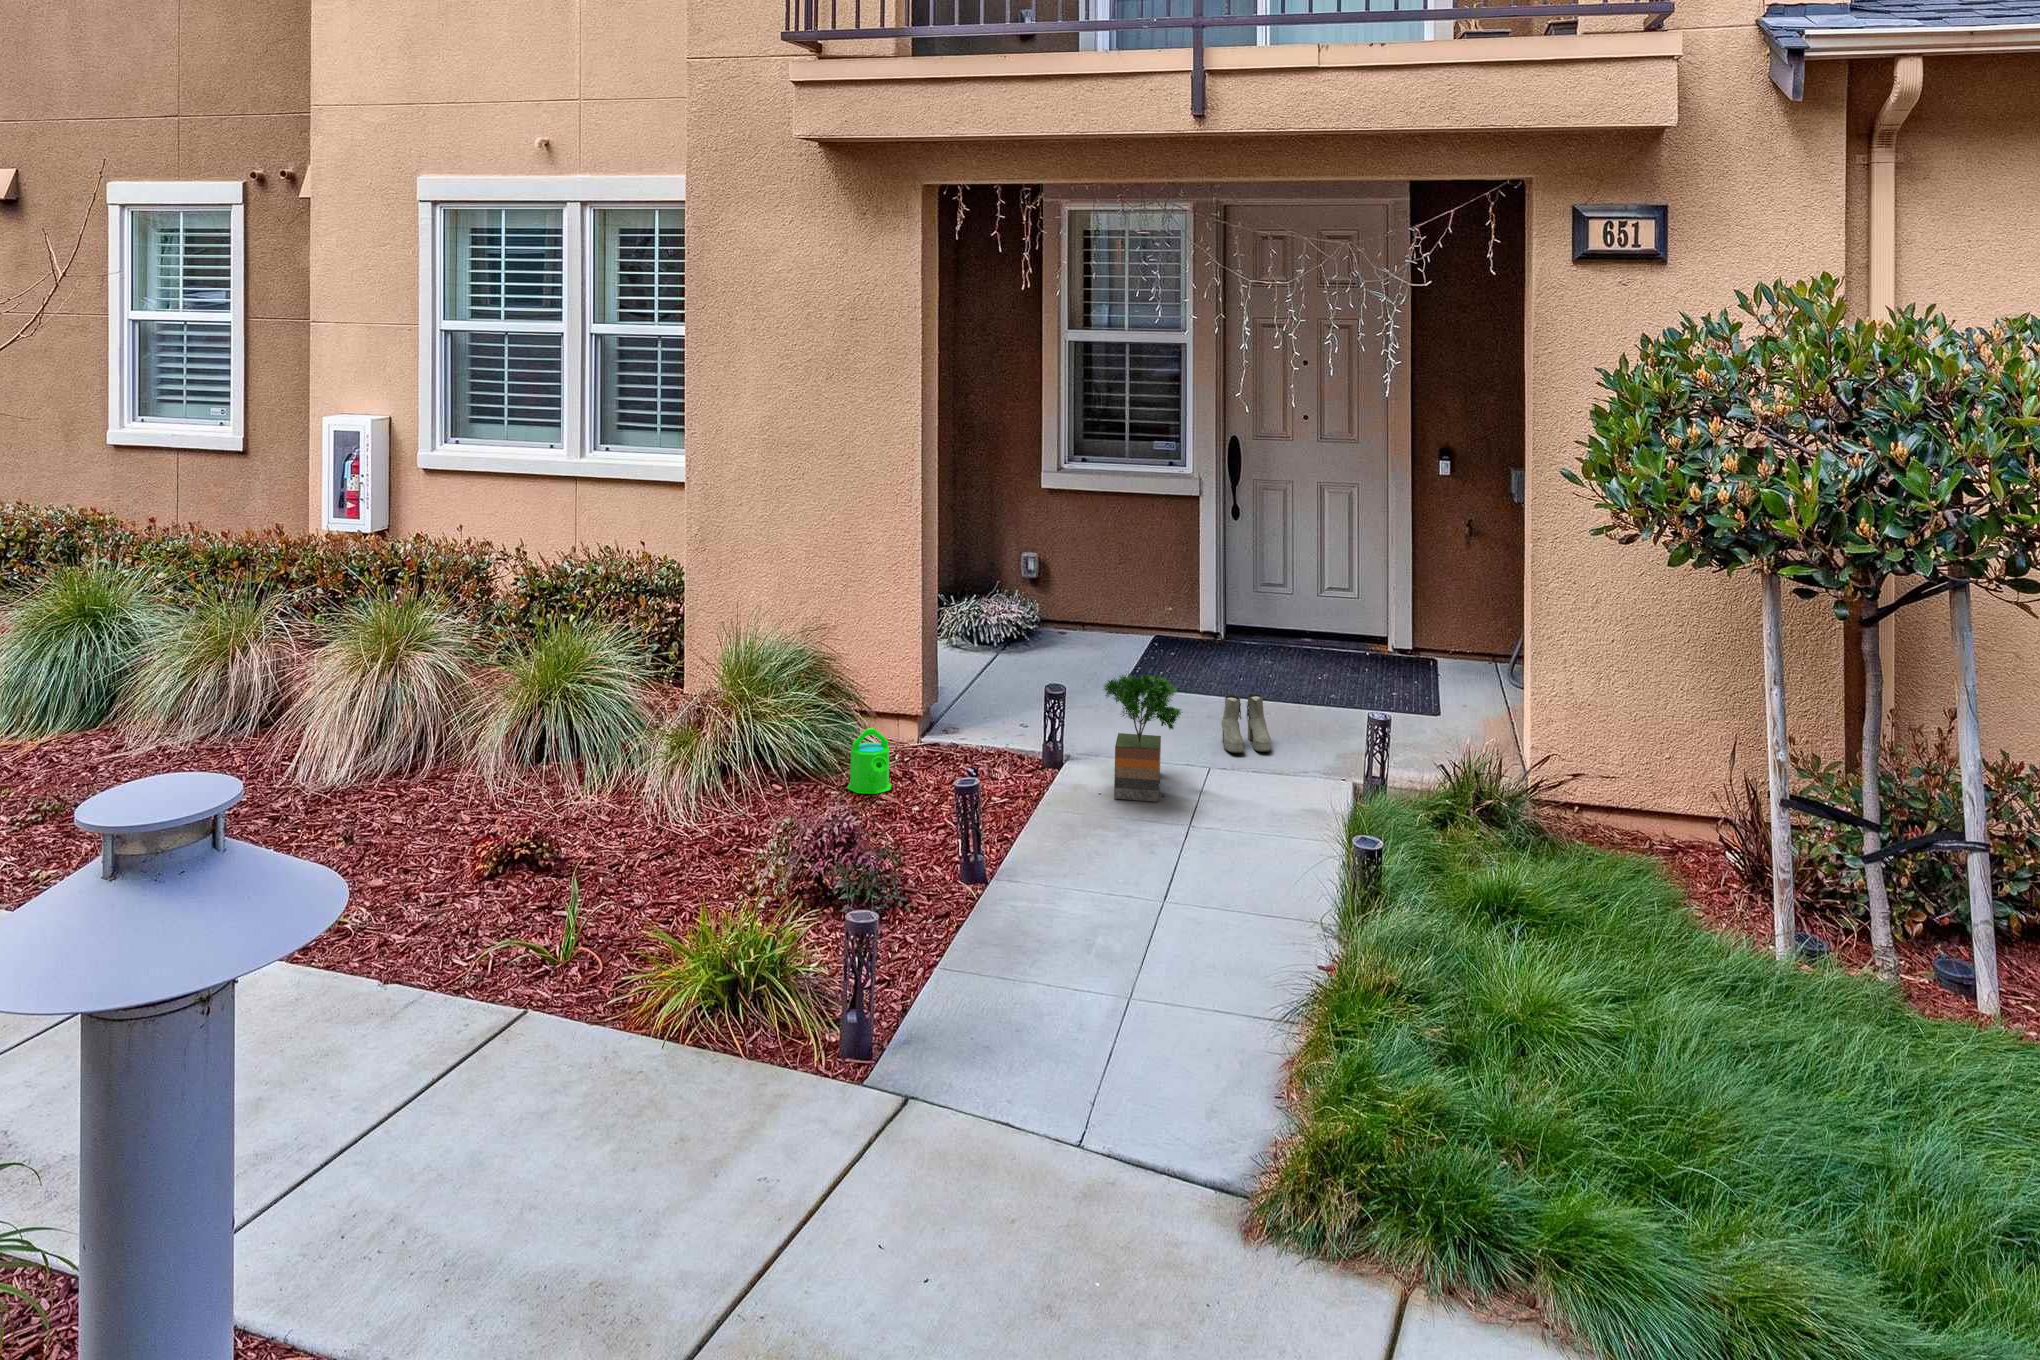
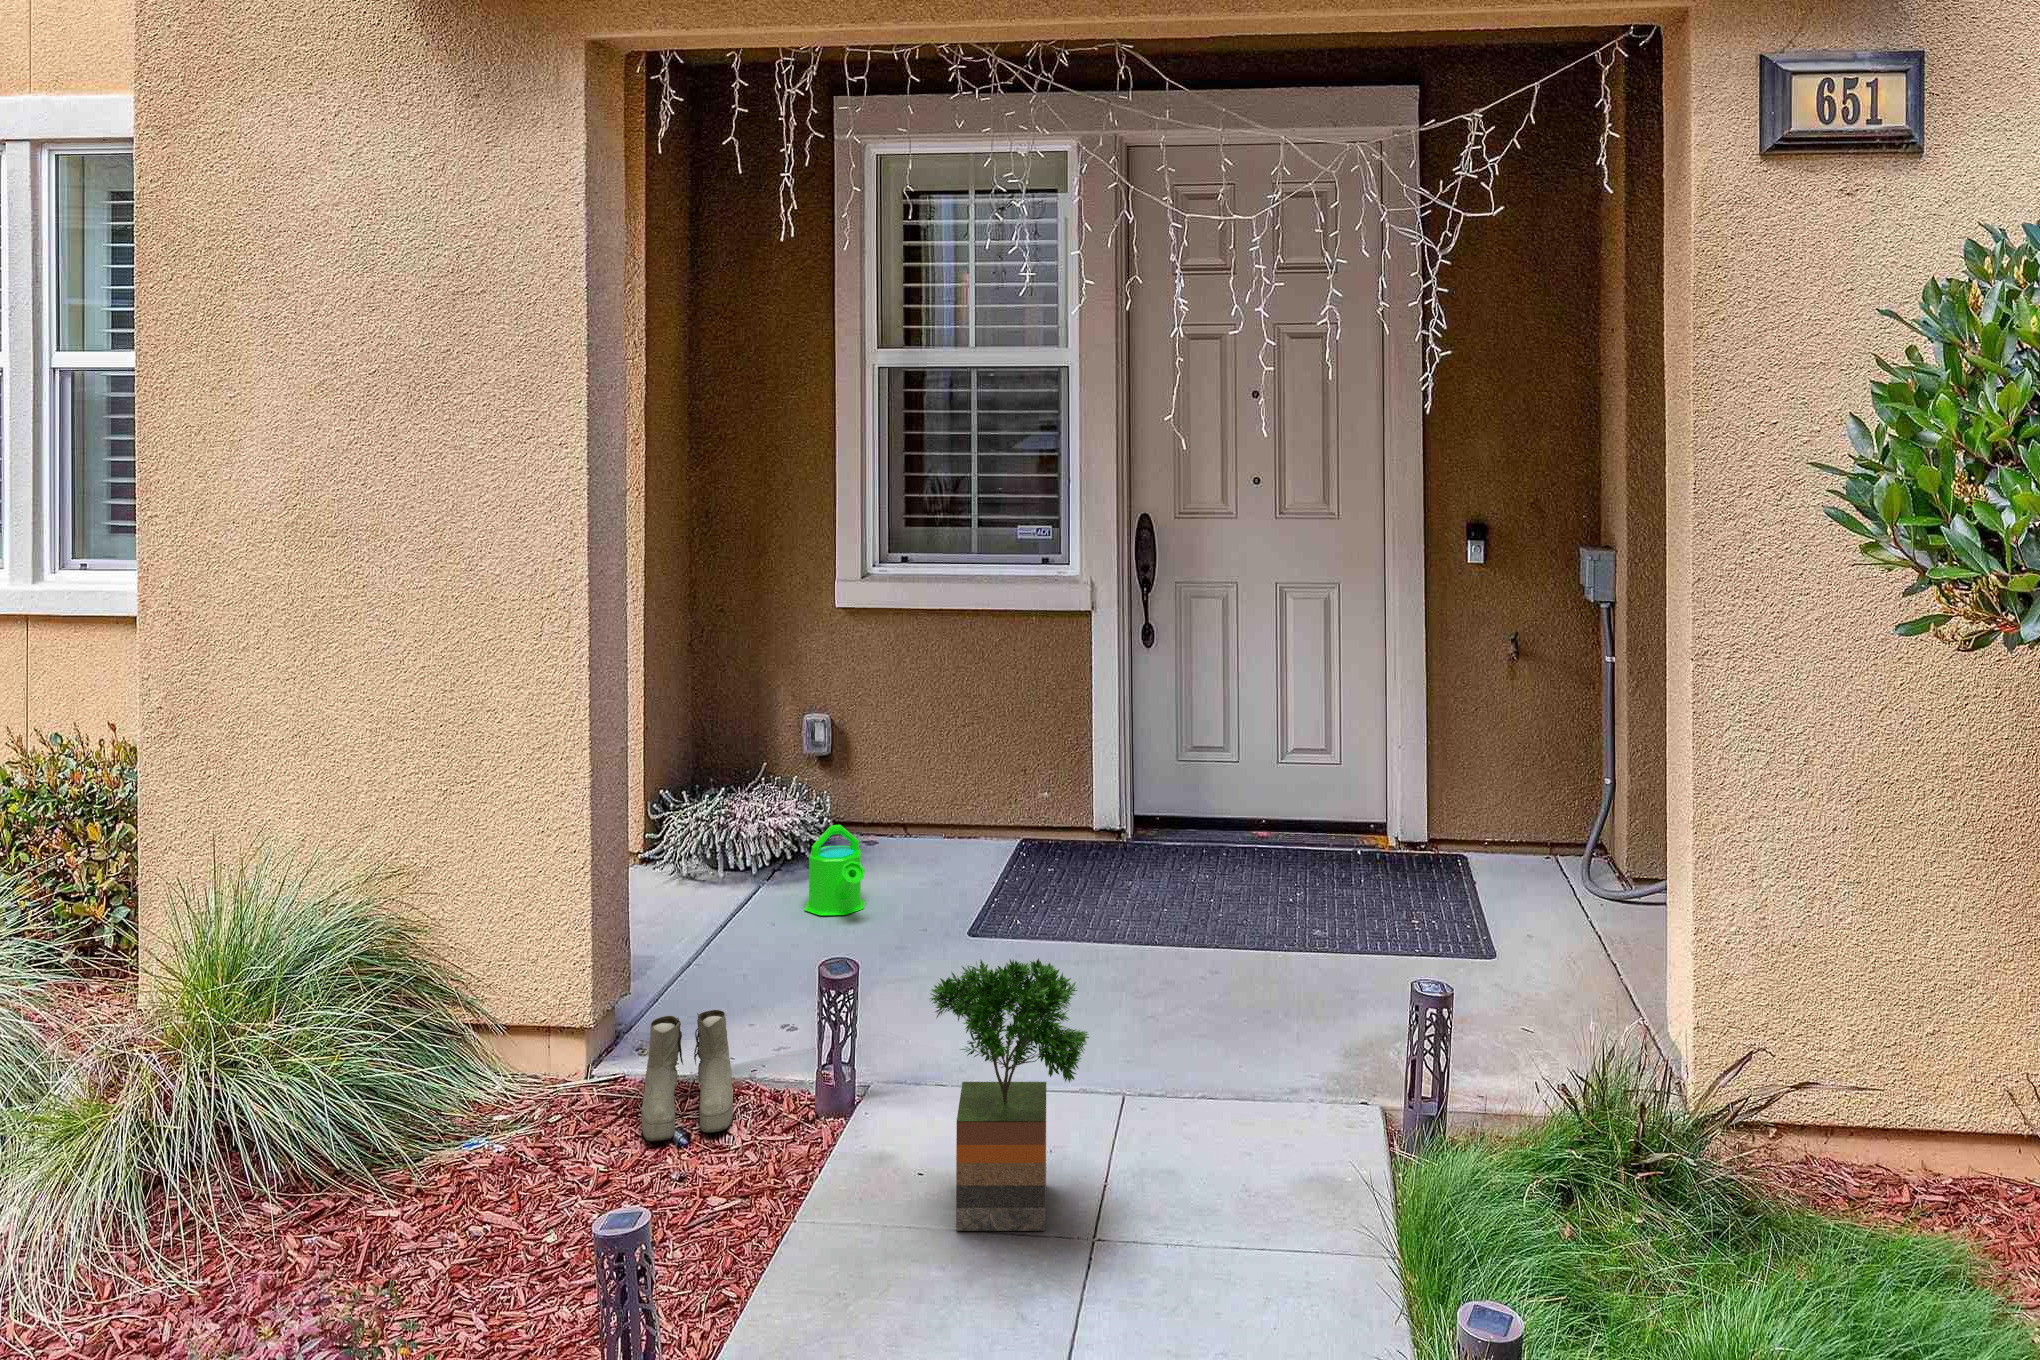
boots: present [1221,694,1271,753] -> present [642,1010,733,1141]
watering can: present [847,728,892,794] -> present [804,825,865,916]

